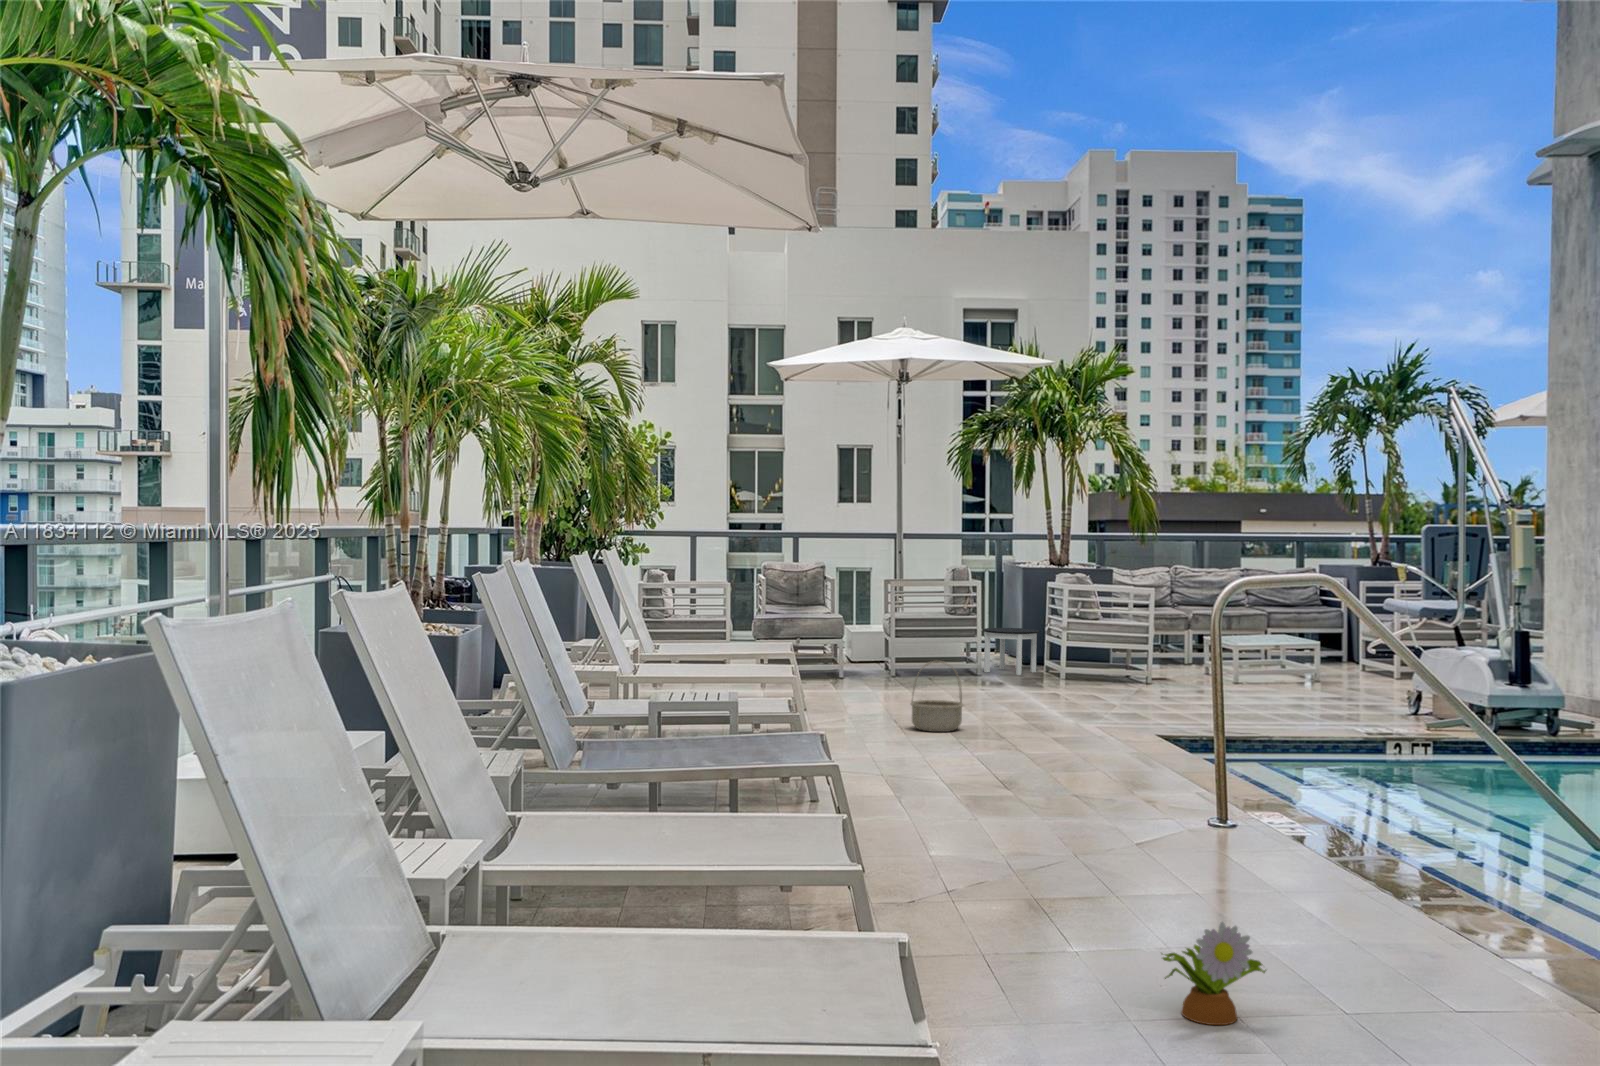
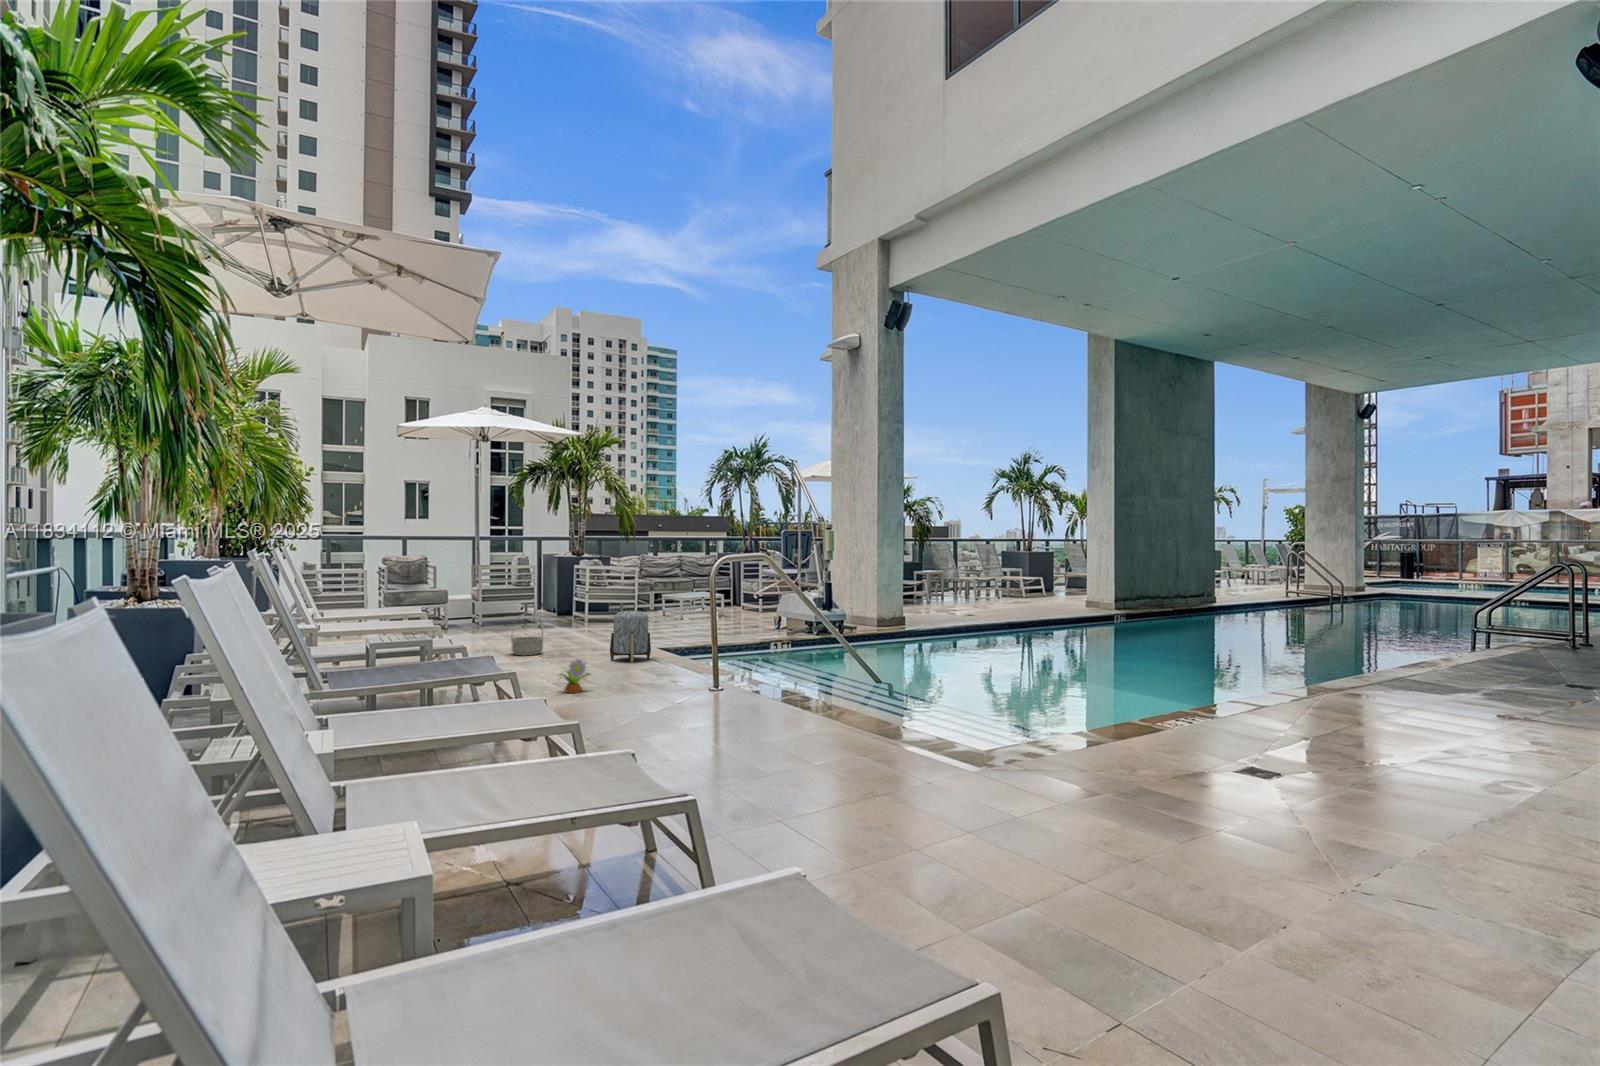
round table: present [983,628,1039,675] -> none [535,593,569,621]
stool: none [1063,667,1135,758] -> present [610,611,651,663]
decorative plant: present [1163,922,1266,1025] -> present [559,660,591,693]

